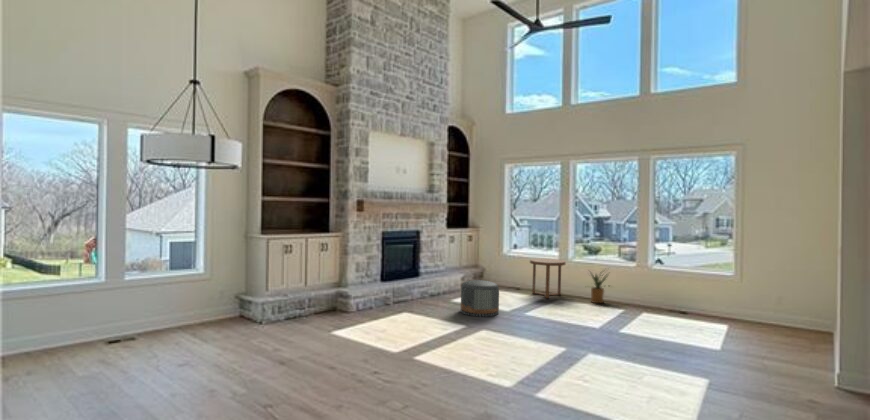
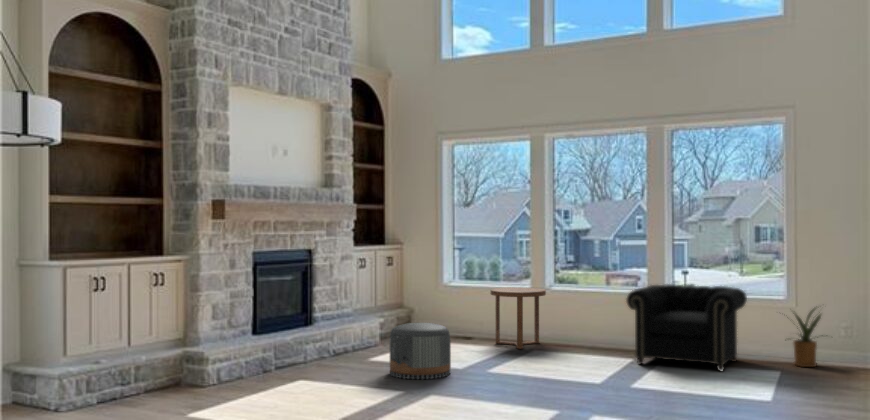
armchair: none [617,262,702,324] -> present [627,284,747,371]
house plant: present [591,274,607,303] -> present [793,308,823,367]

